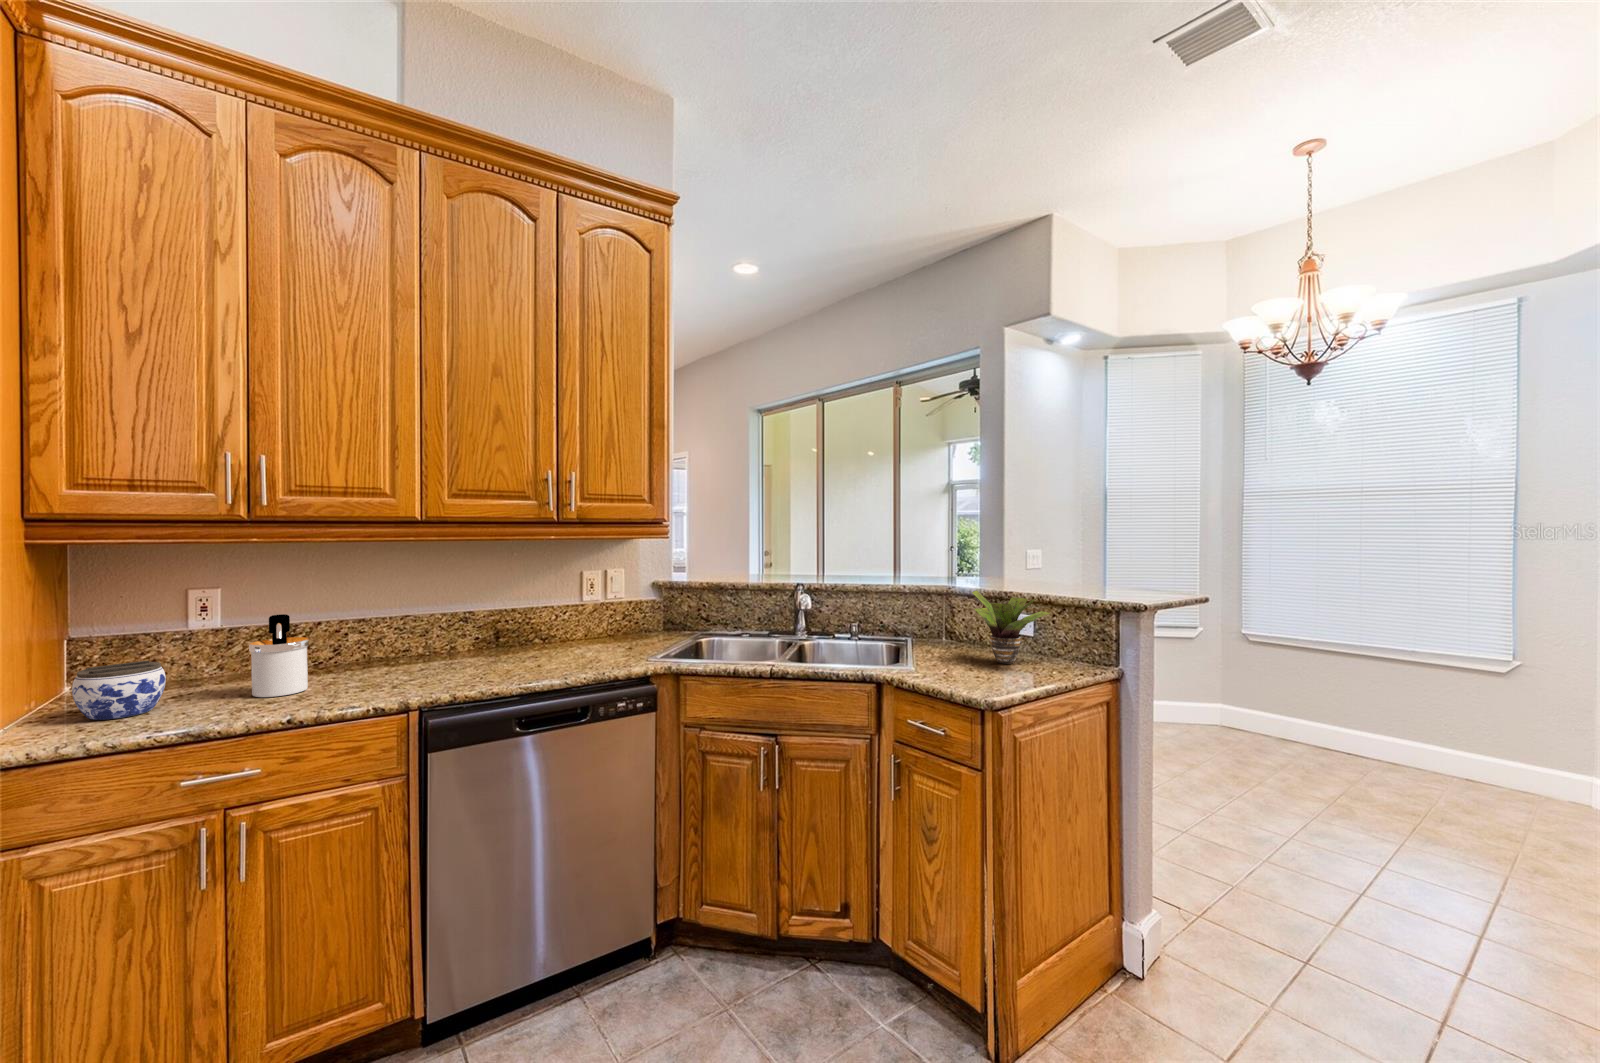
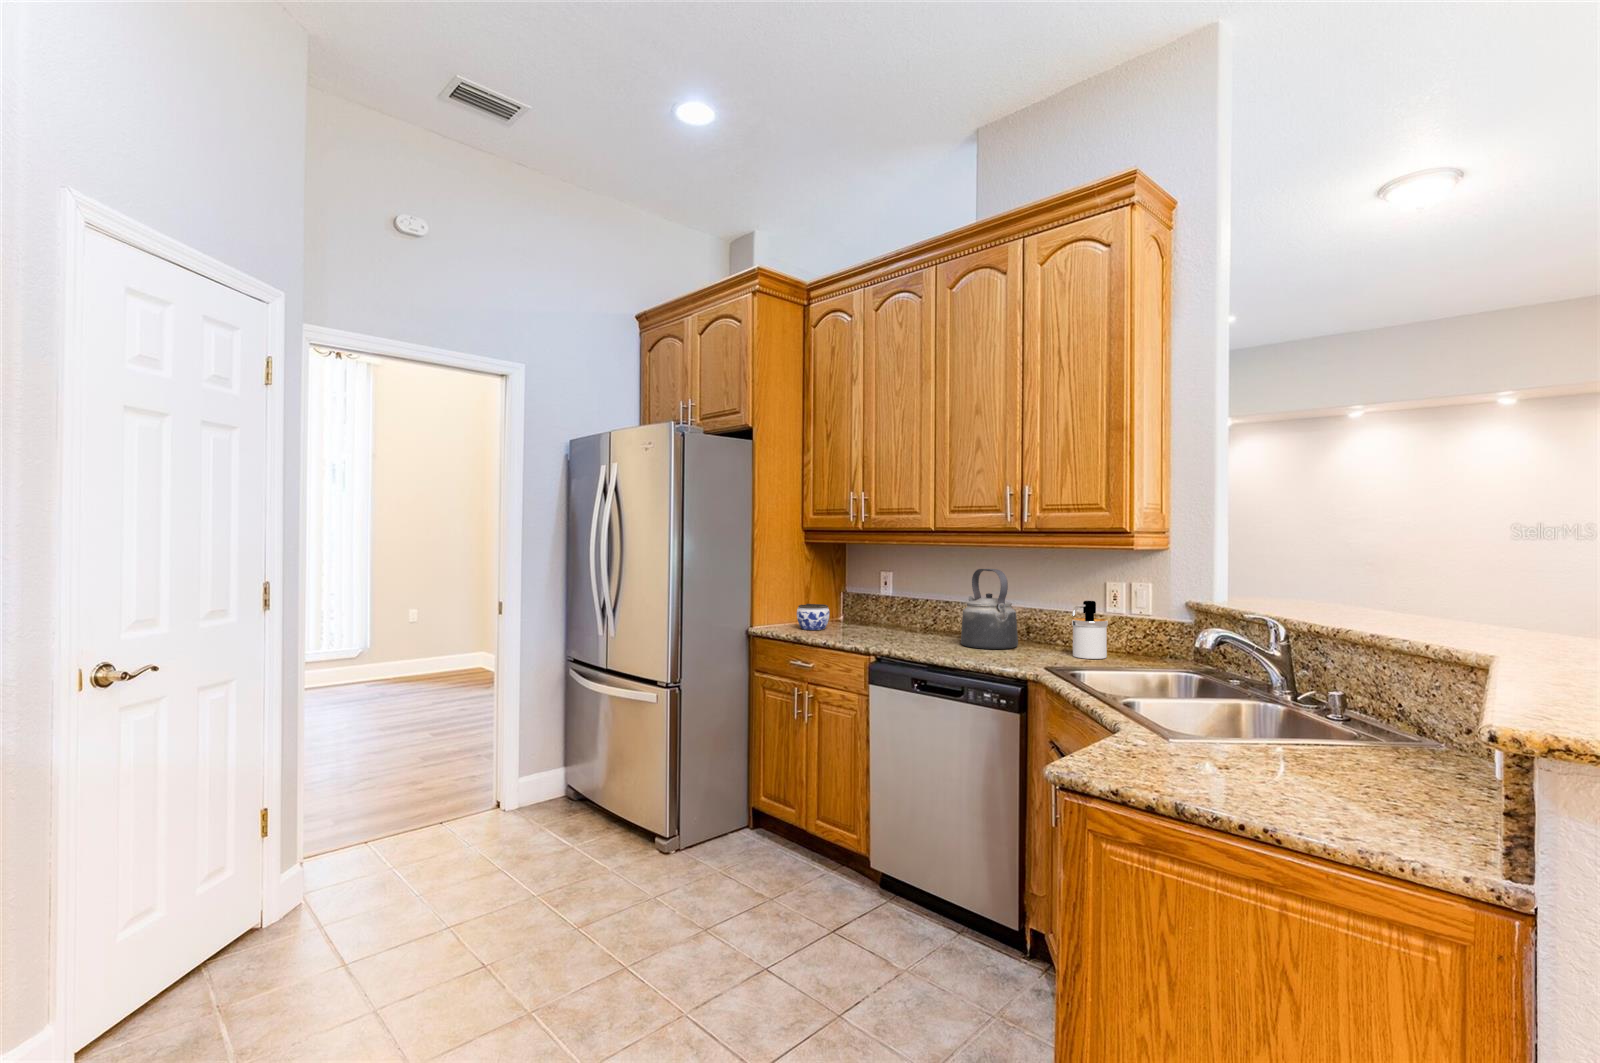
kettle: none [435,567,530,666] -> present [961,569,1018,649]
potted plant: present [972,591,1050,664] -> none [1232,648,1406,787]
soap dispenser: present [249,614,309,697] -> present [1071,601,1108,659]

